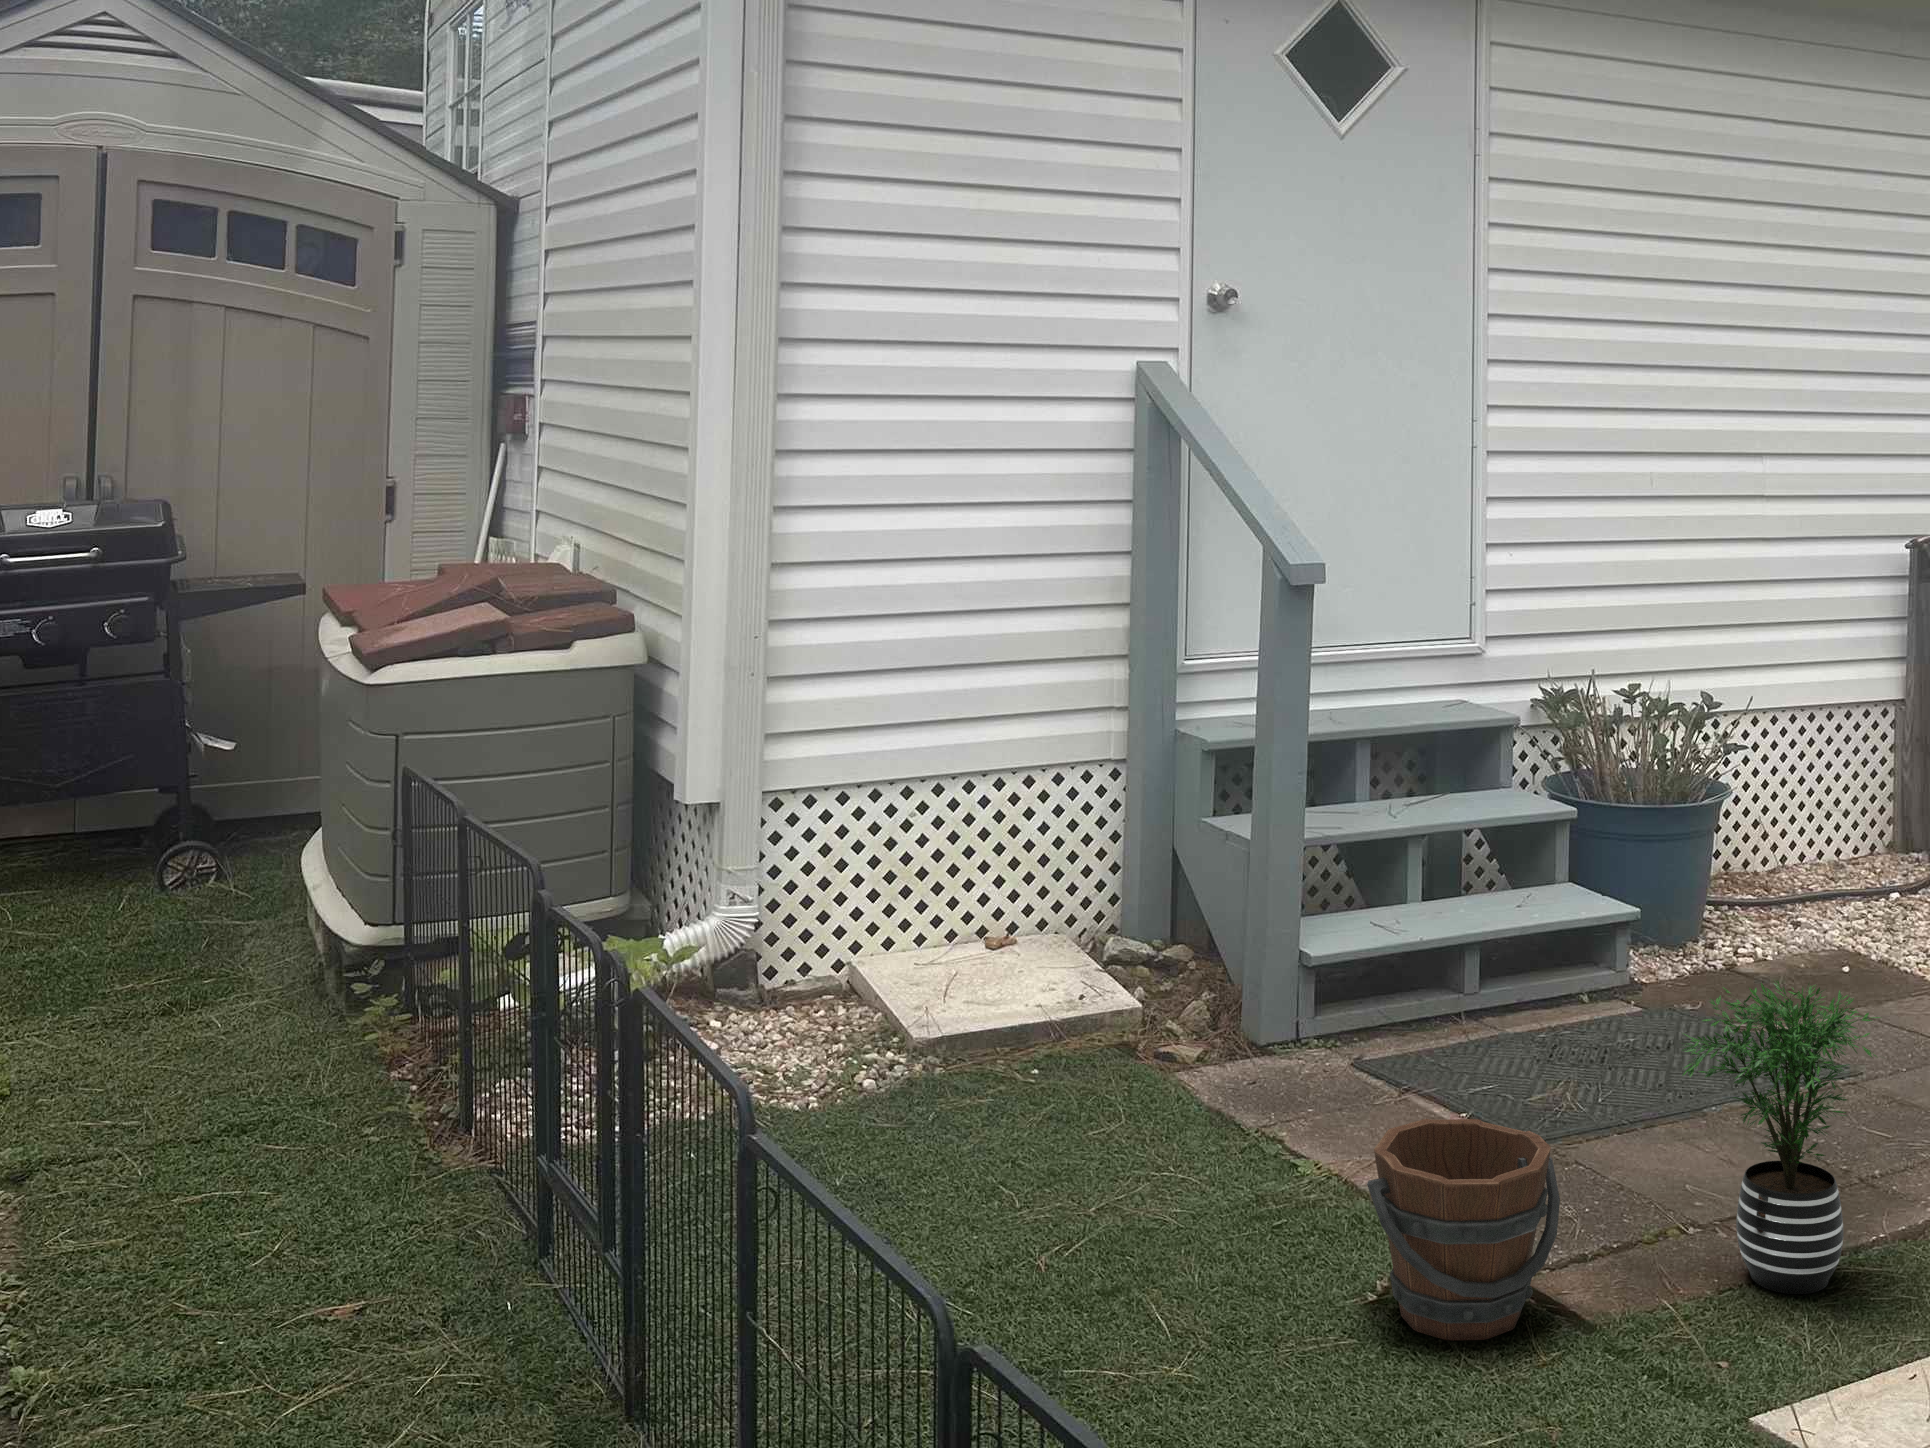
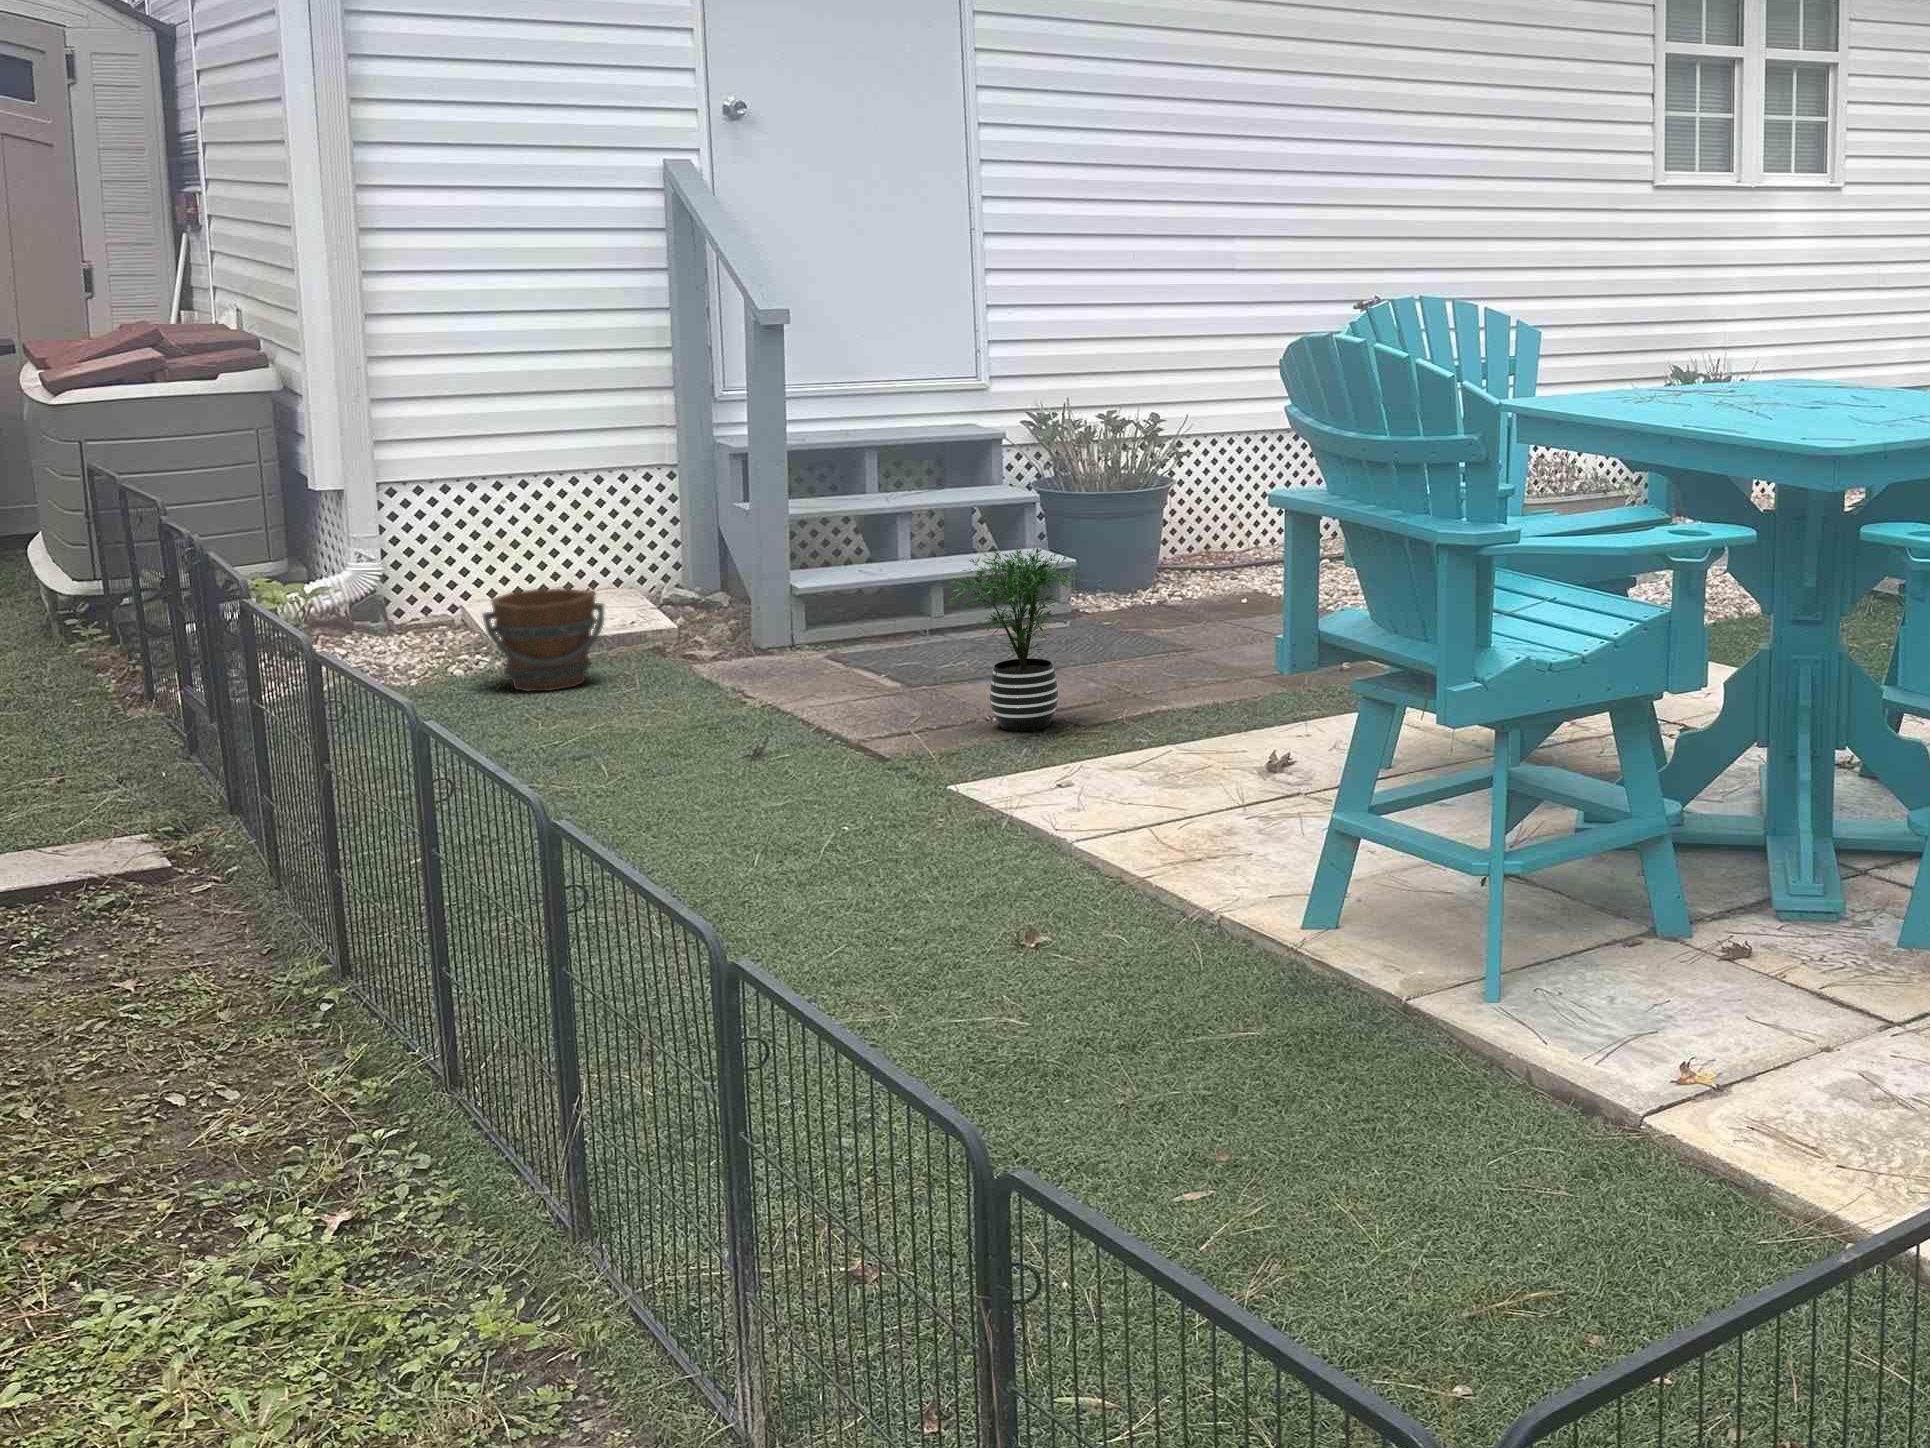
bucket: present [1367,1119,1560,1340] -> present [483,589,604,691]

